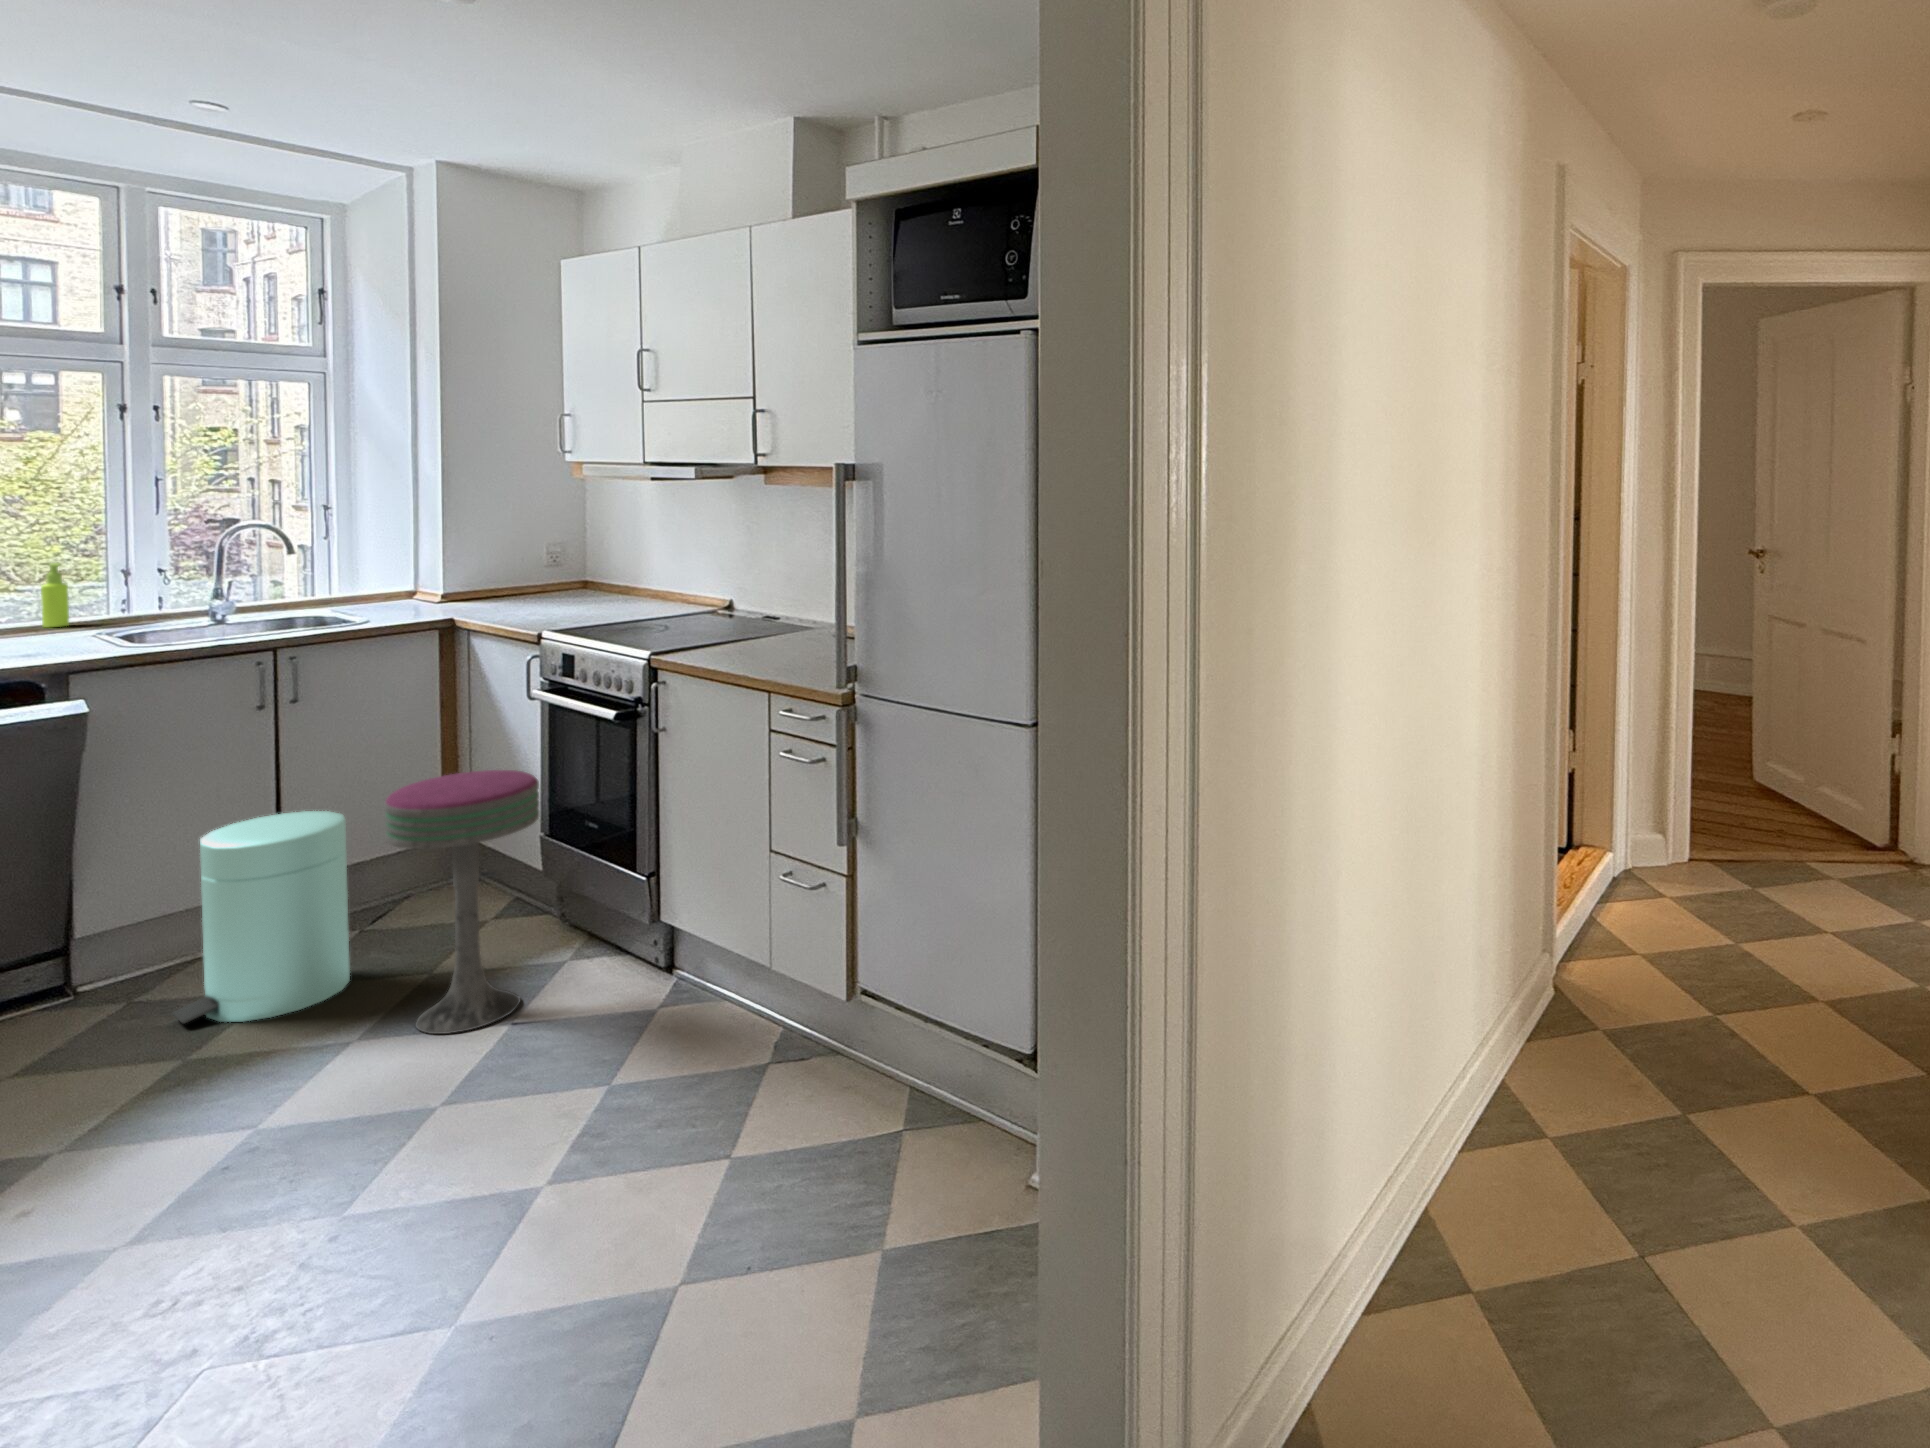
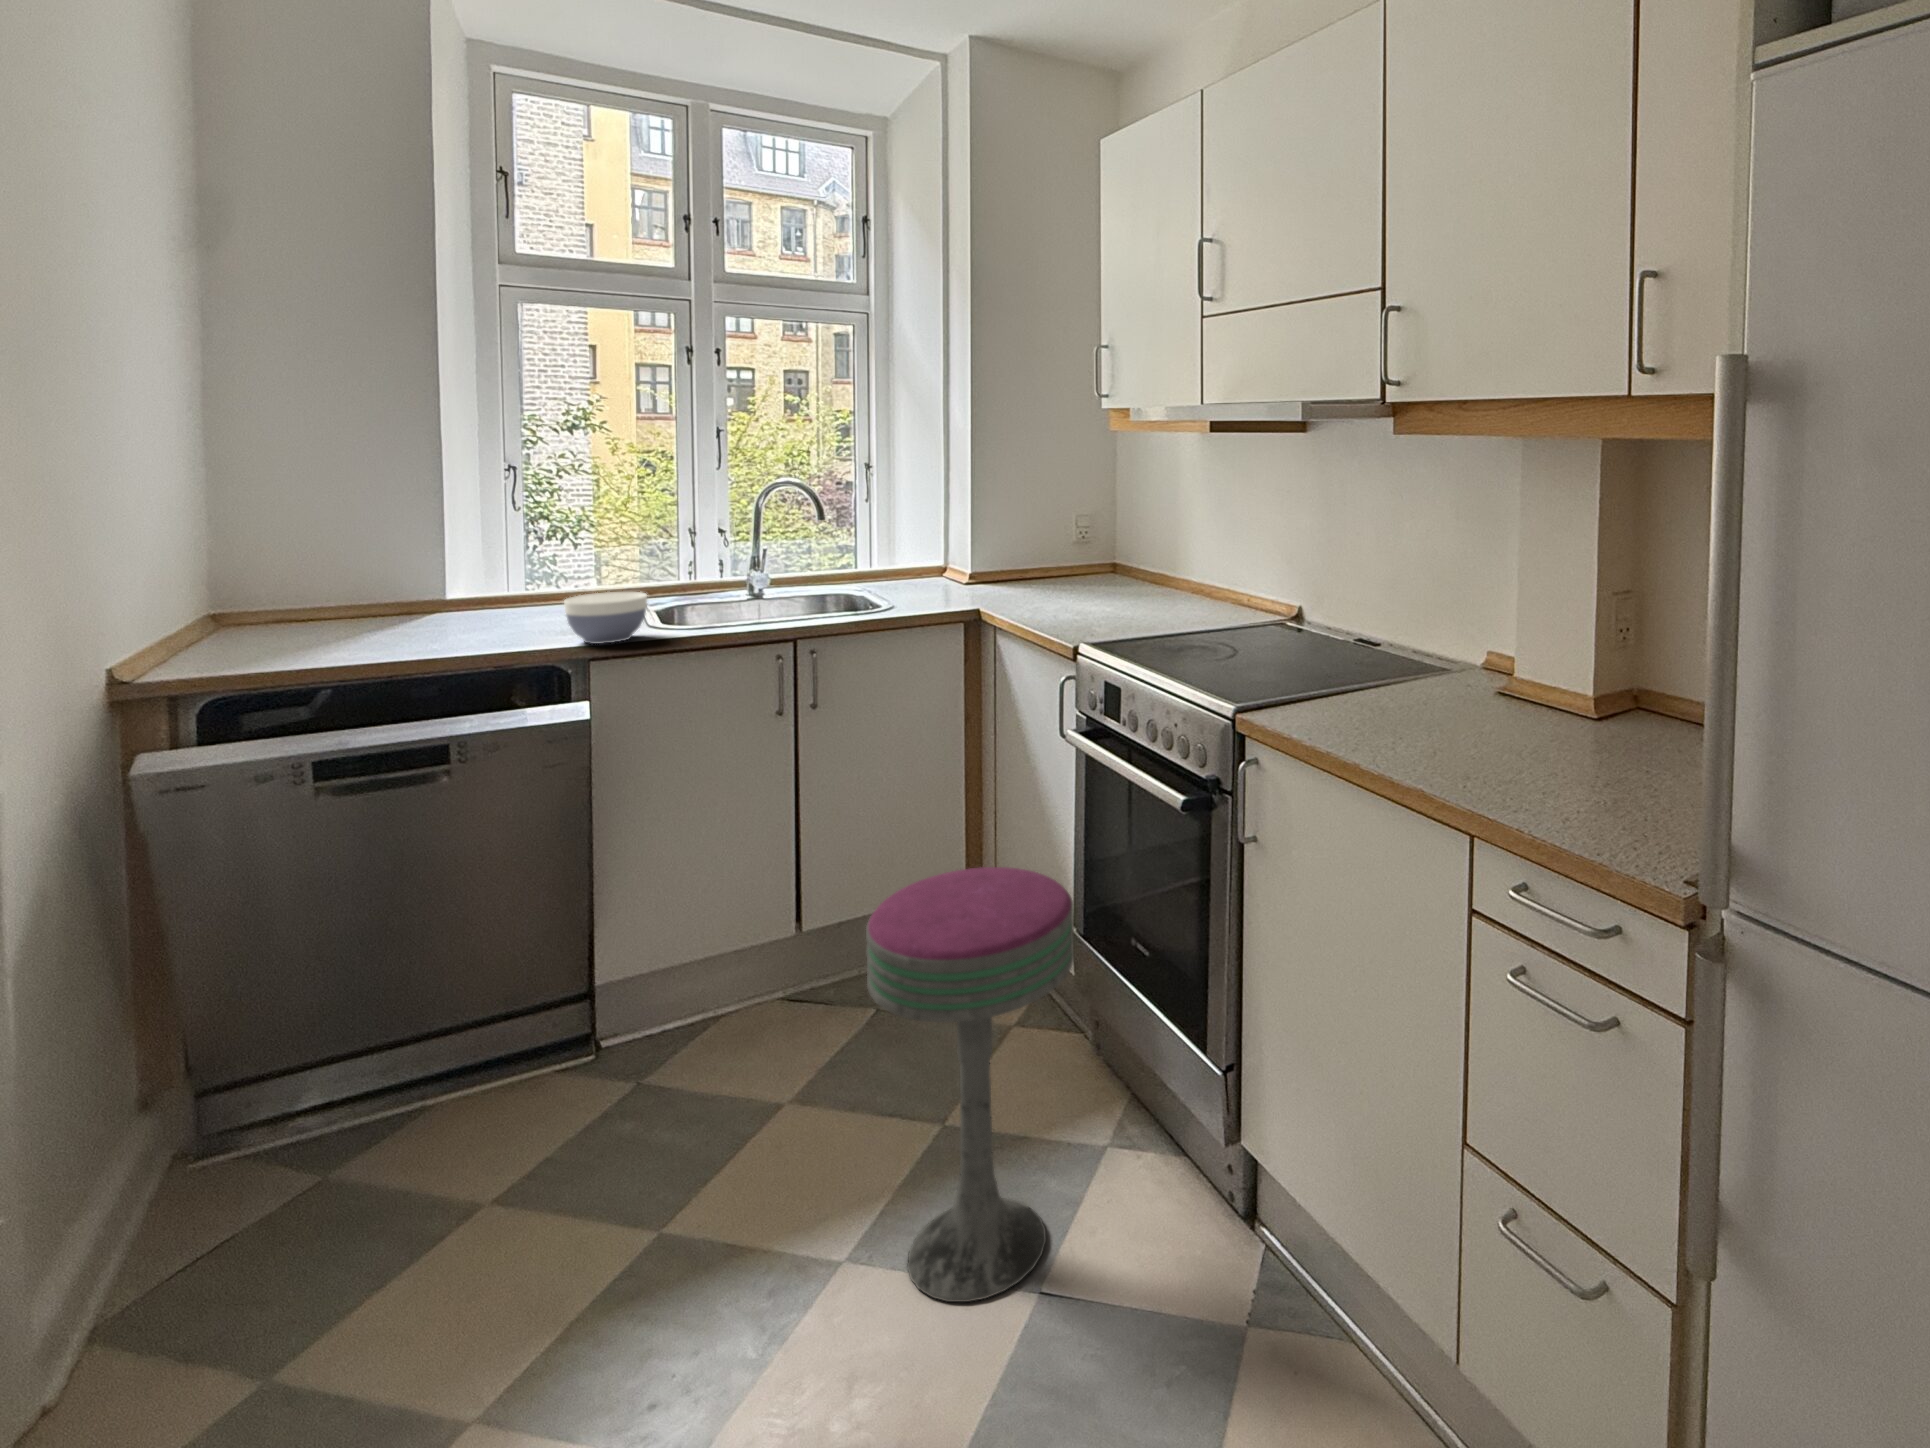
soap dispenser: present [41,563,69,627] -> none [601,522,627,594]
bowl: none [53,614,136,656] -> present [564,592,647,644]
trash can: present [173,811,350,1024] -> none [643,876,846,1185]

